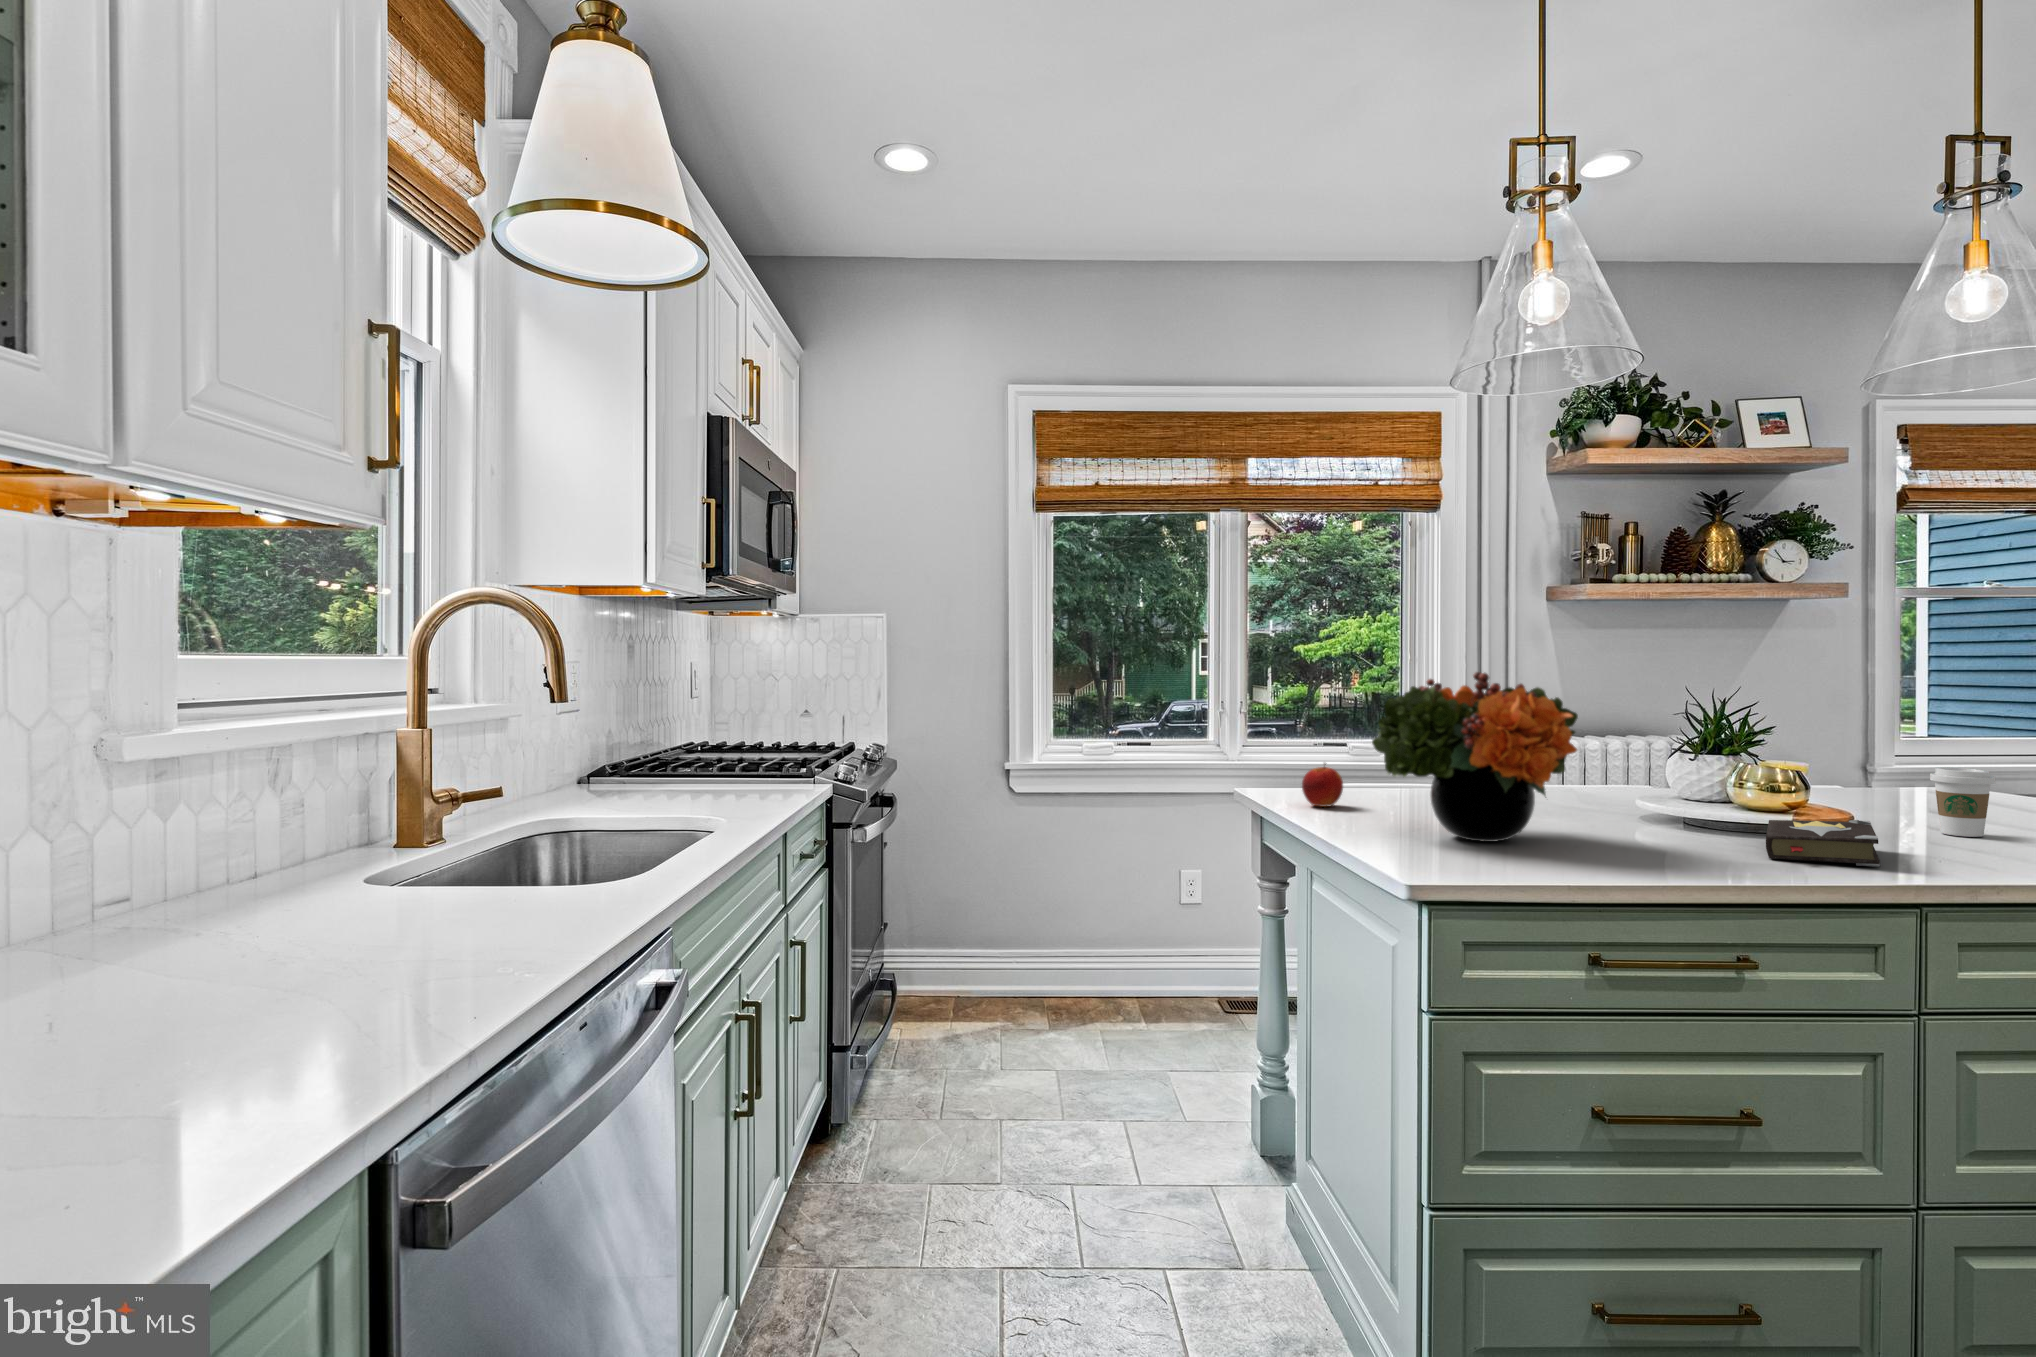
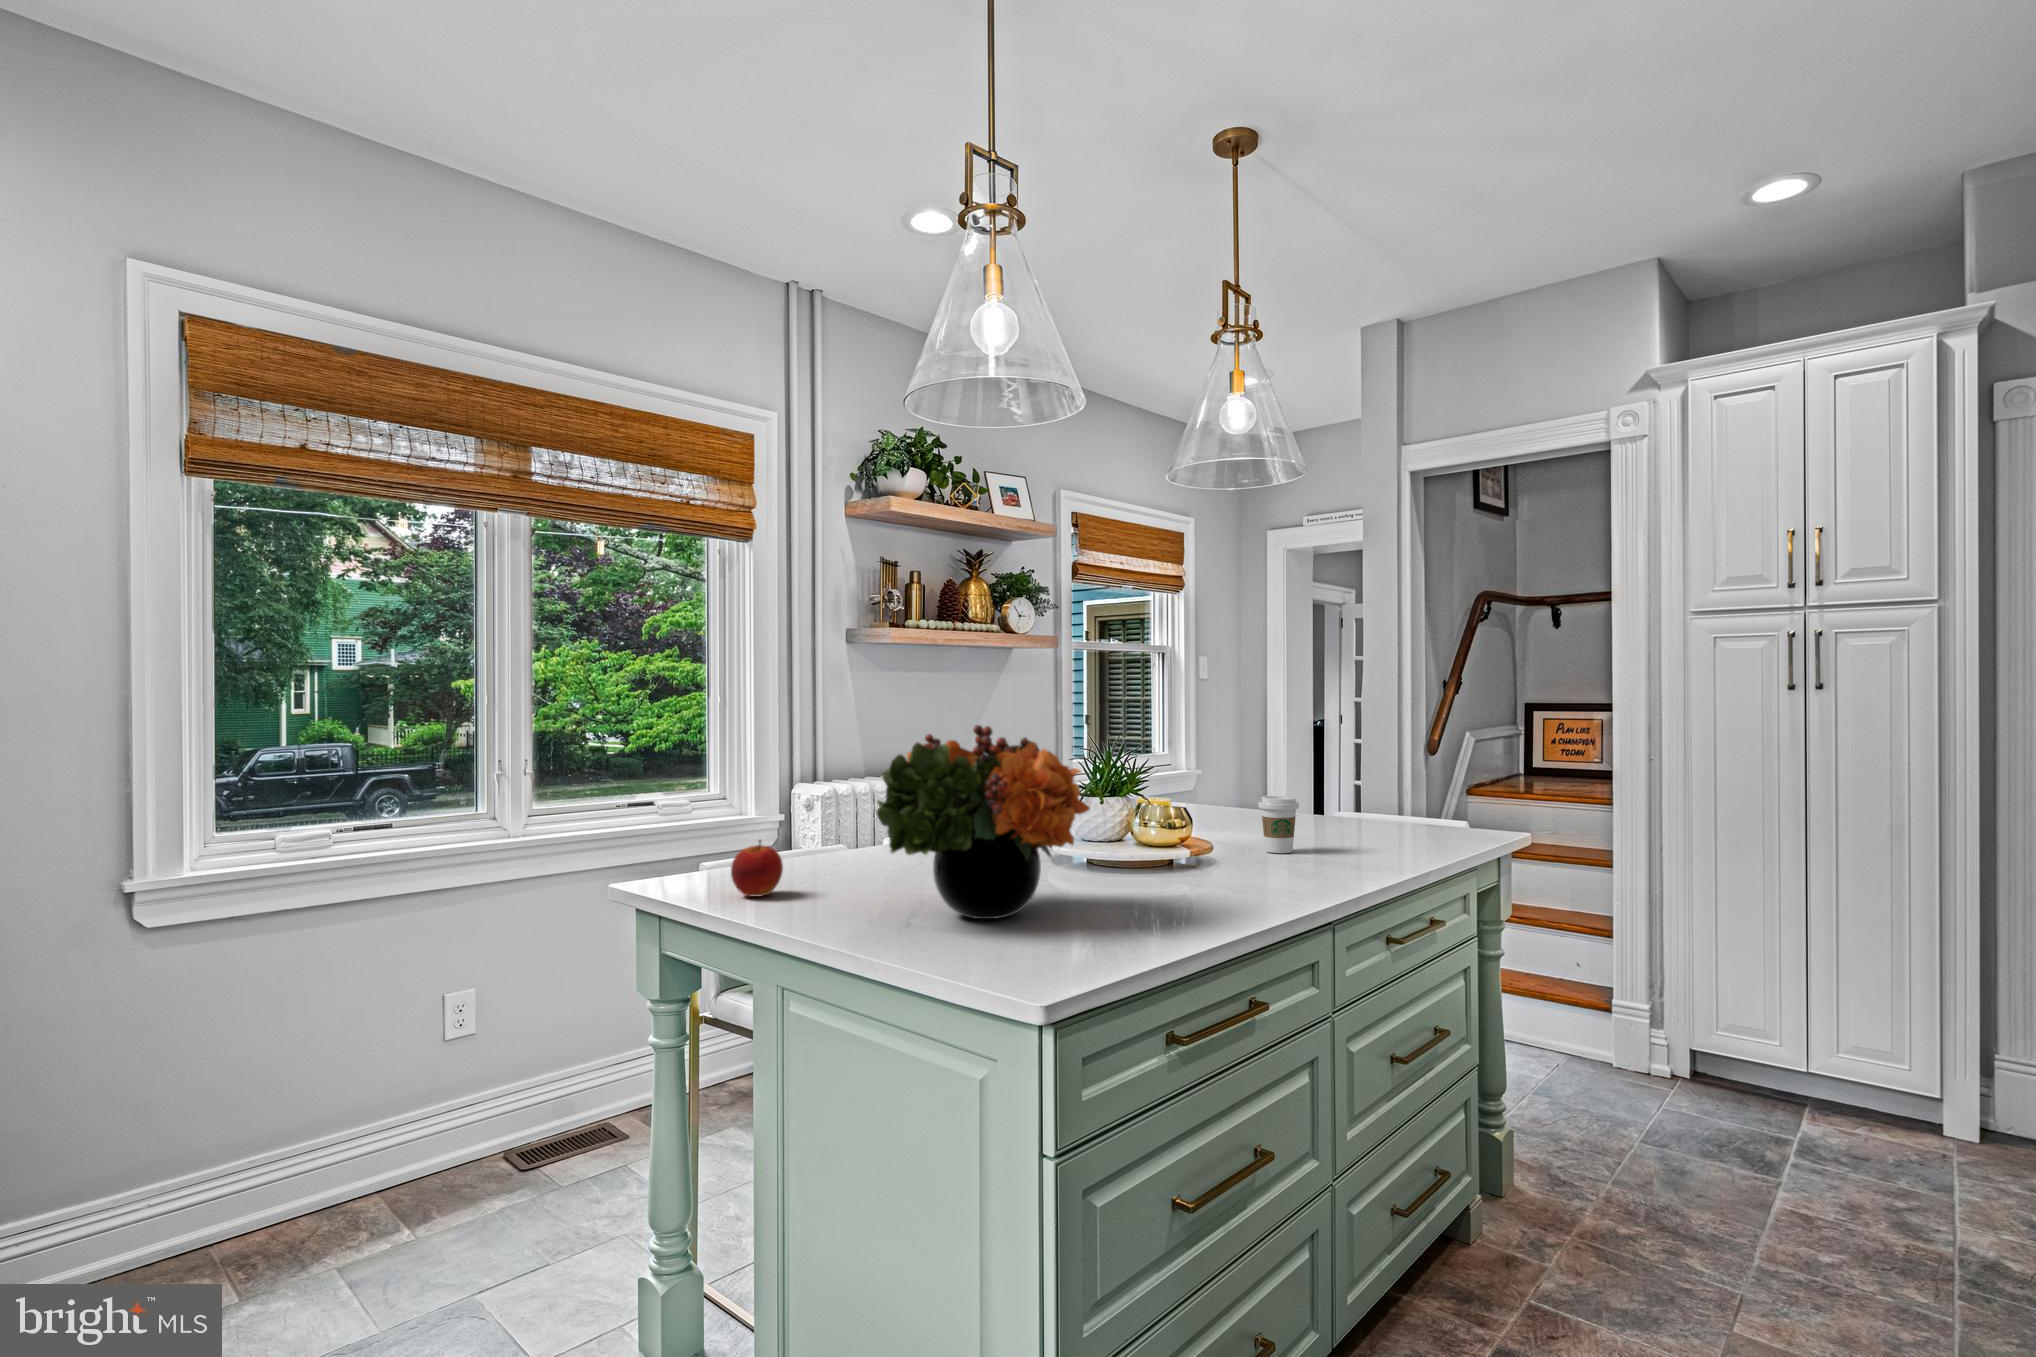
hardback book: present [1766,820,1880,867] -> none [1191,850,1303,897]

